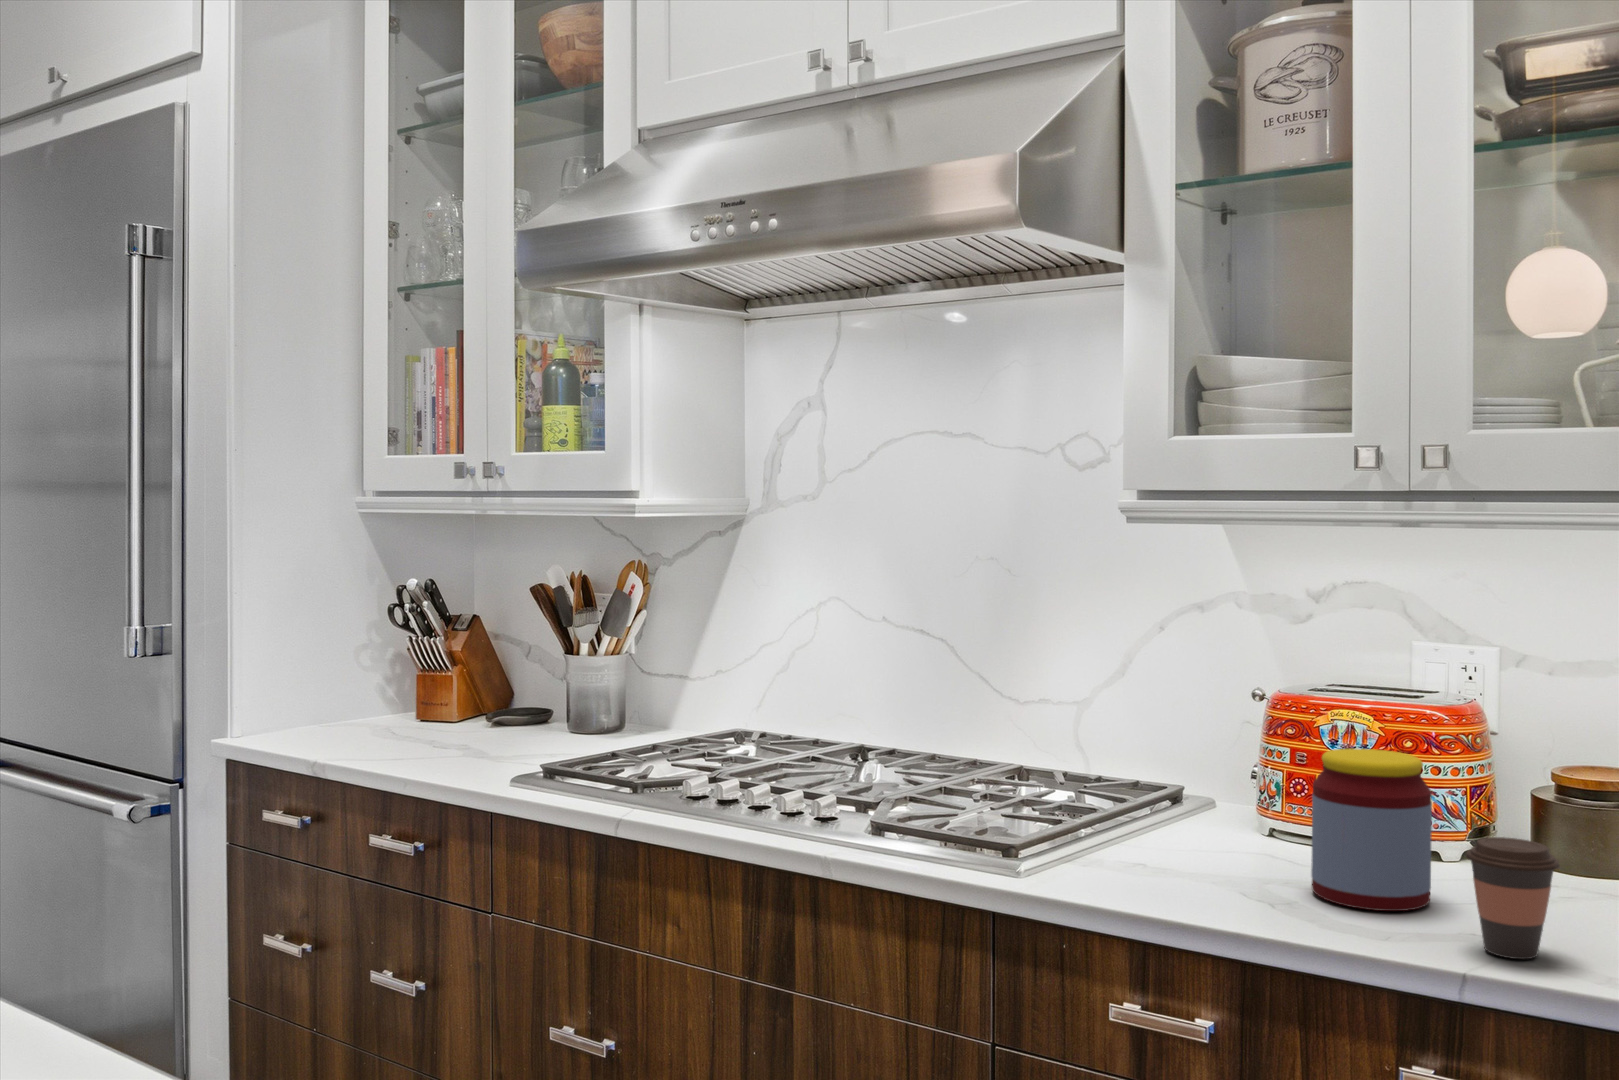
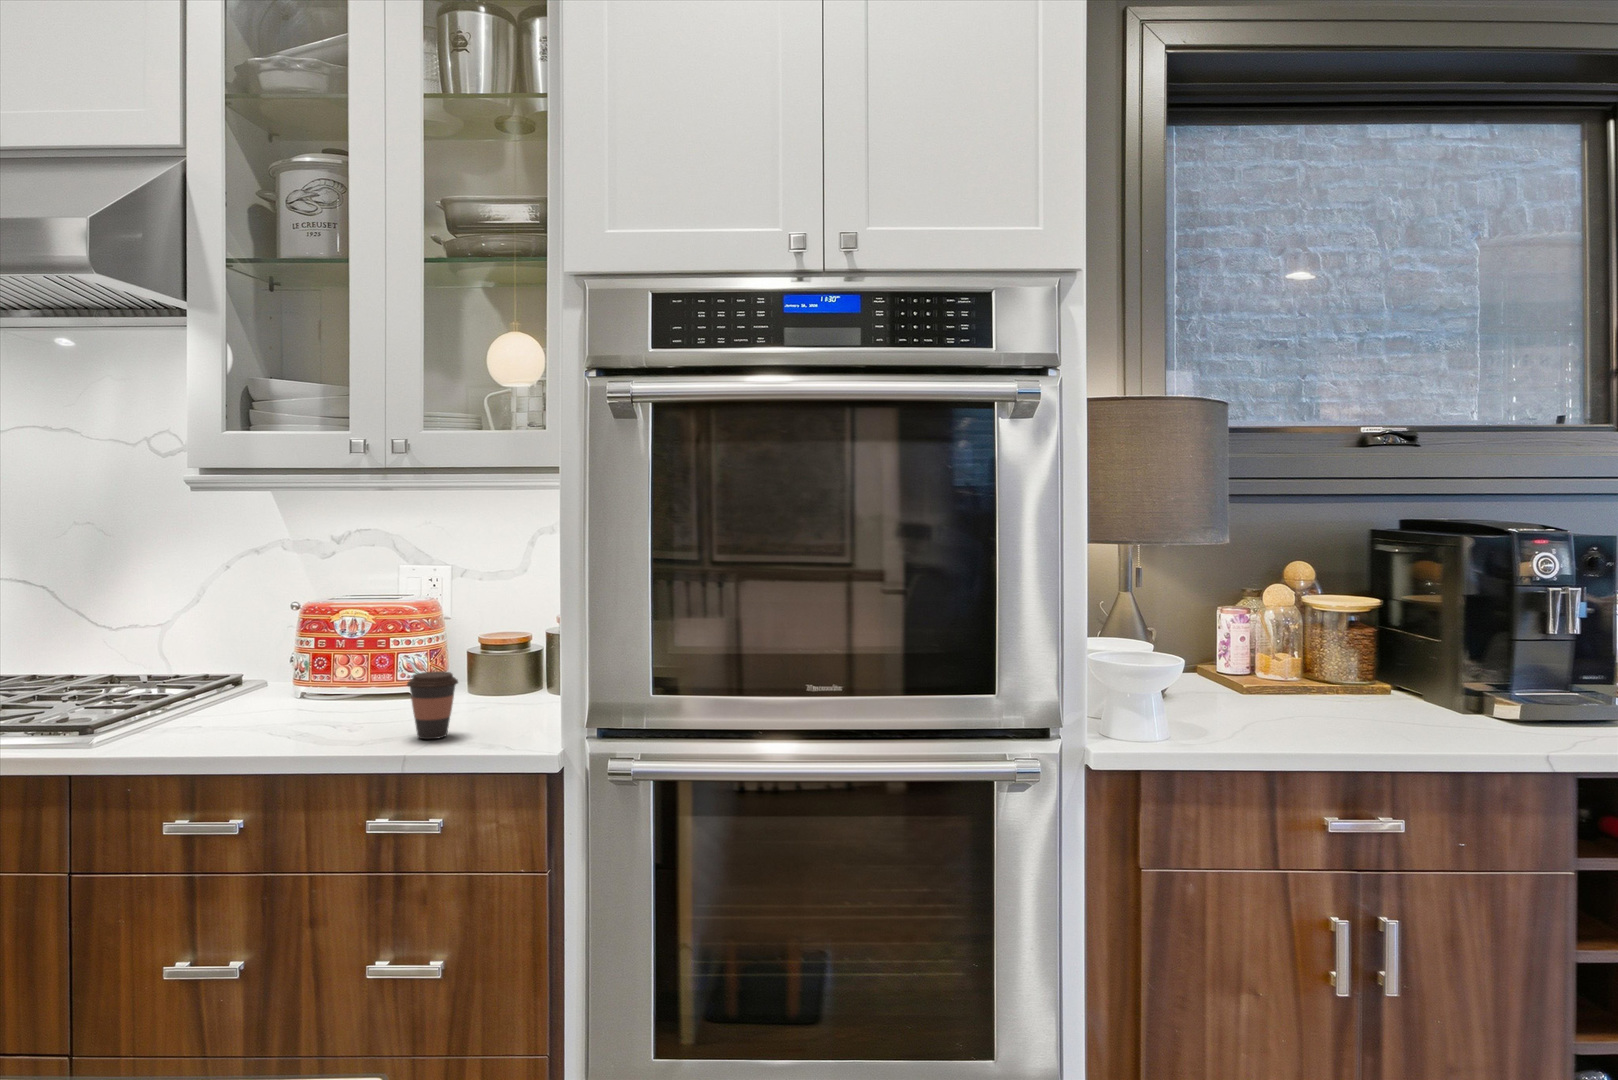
jar: present [1311,749,1432,911] -> none [321,631,396,728]

